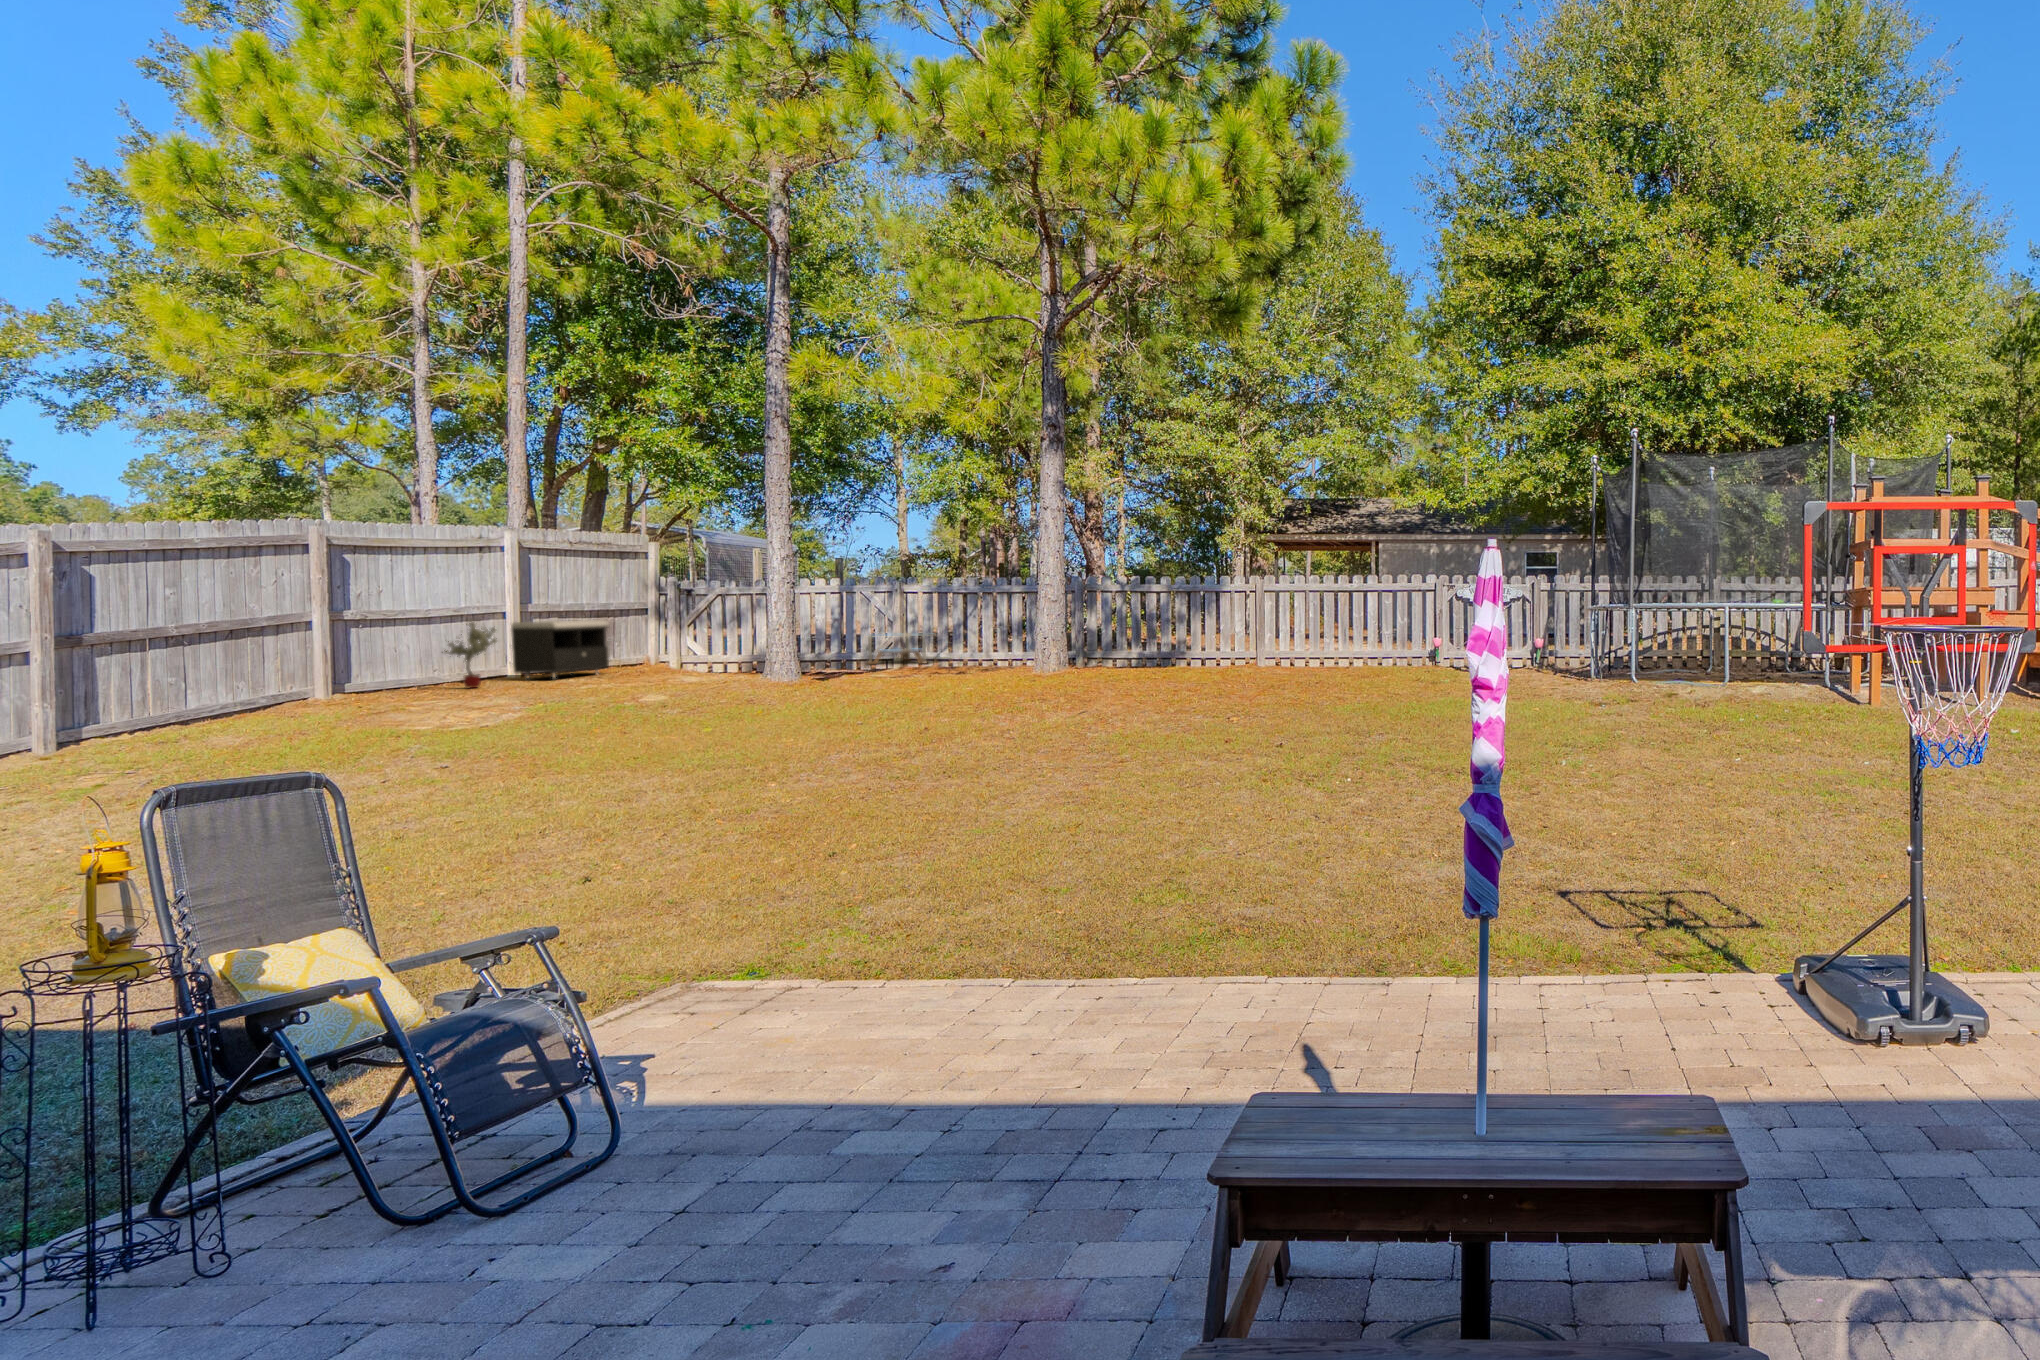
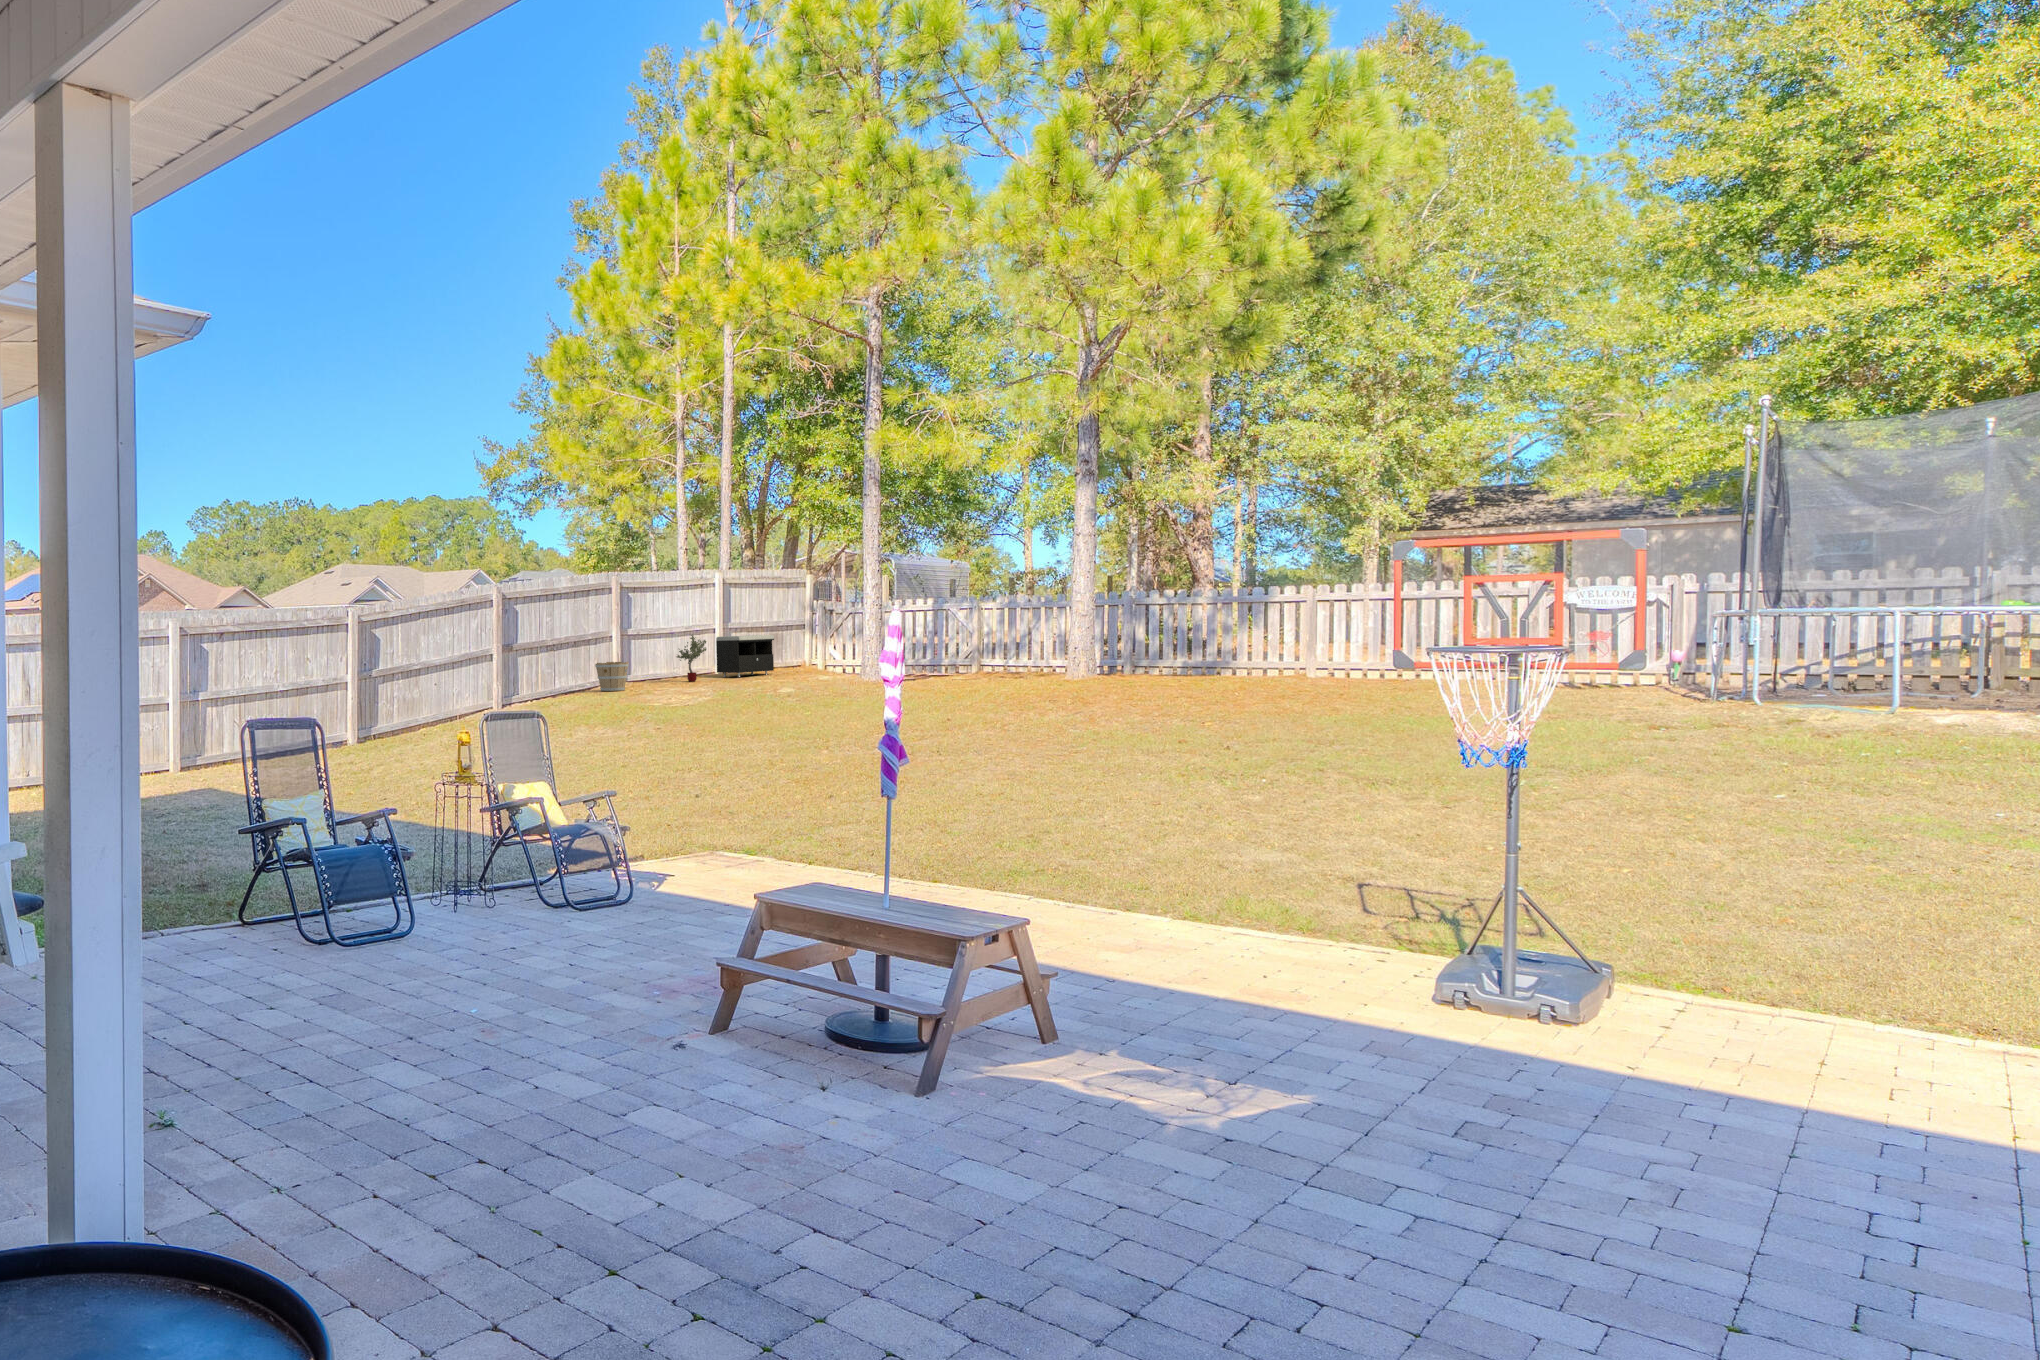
round table: present [867,633,927,664] -> none [947,644,1008,670]
wooden bucket: none [278,663,353,711] -> present [595,662,629,691]

